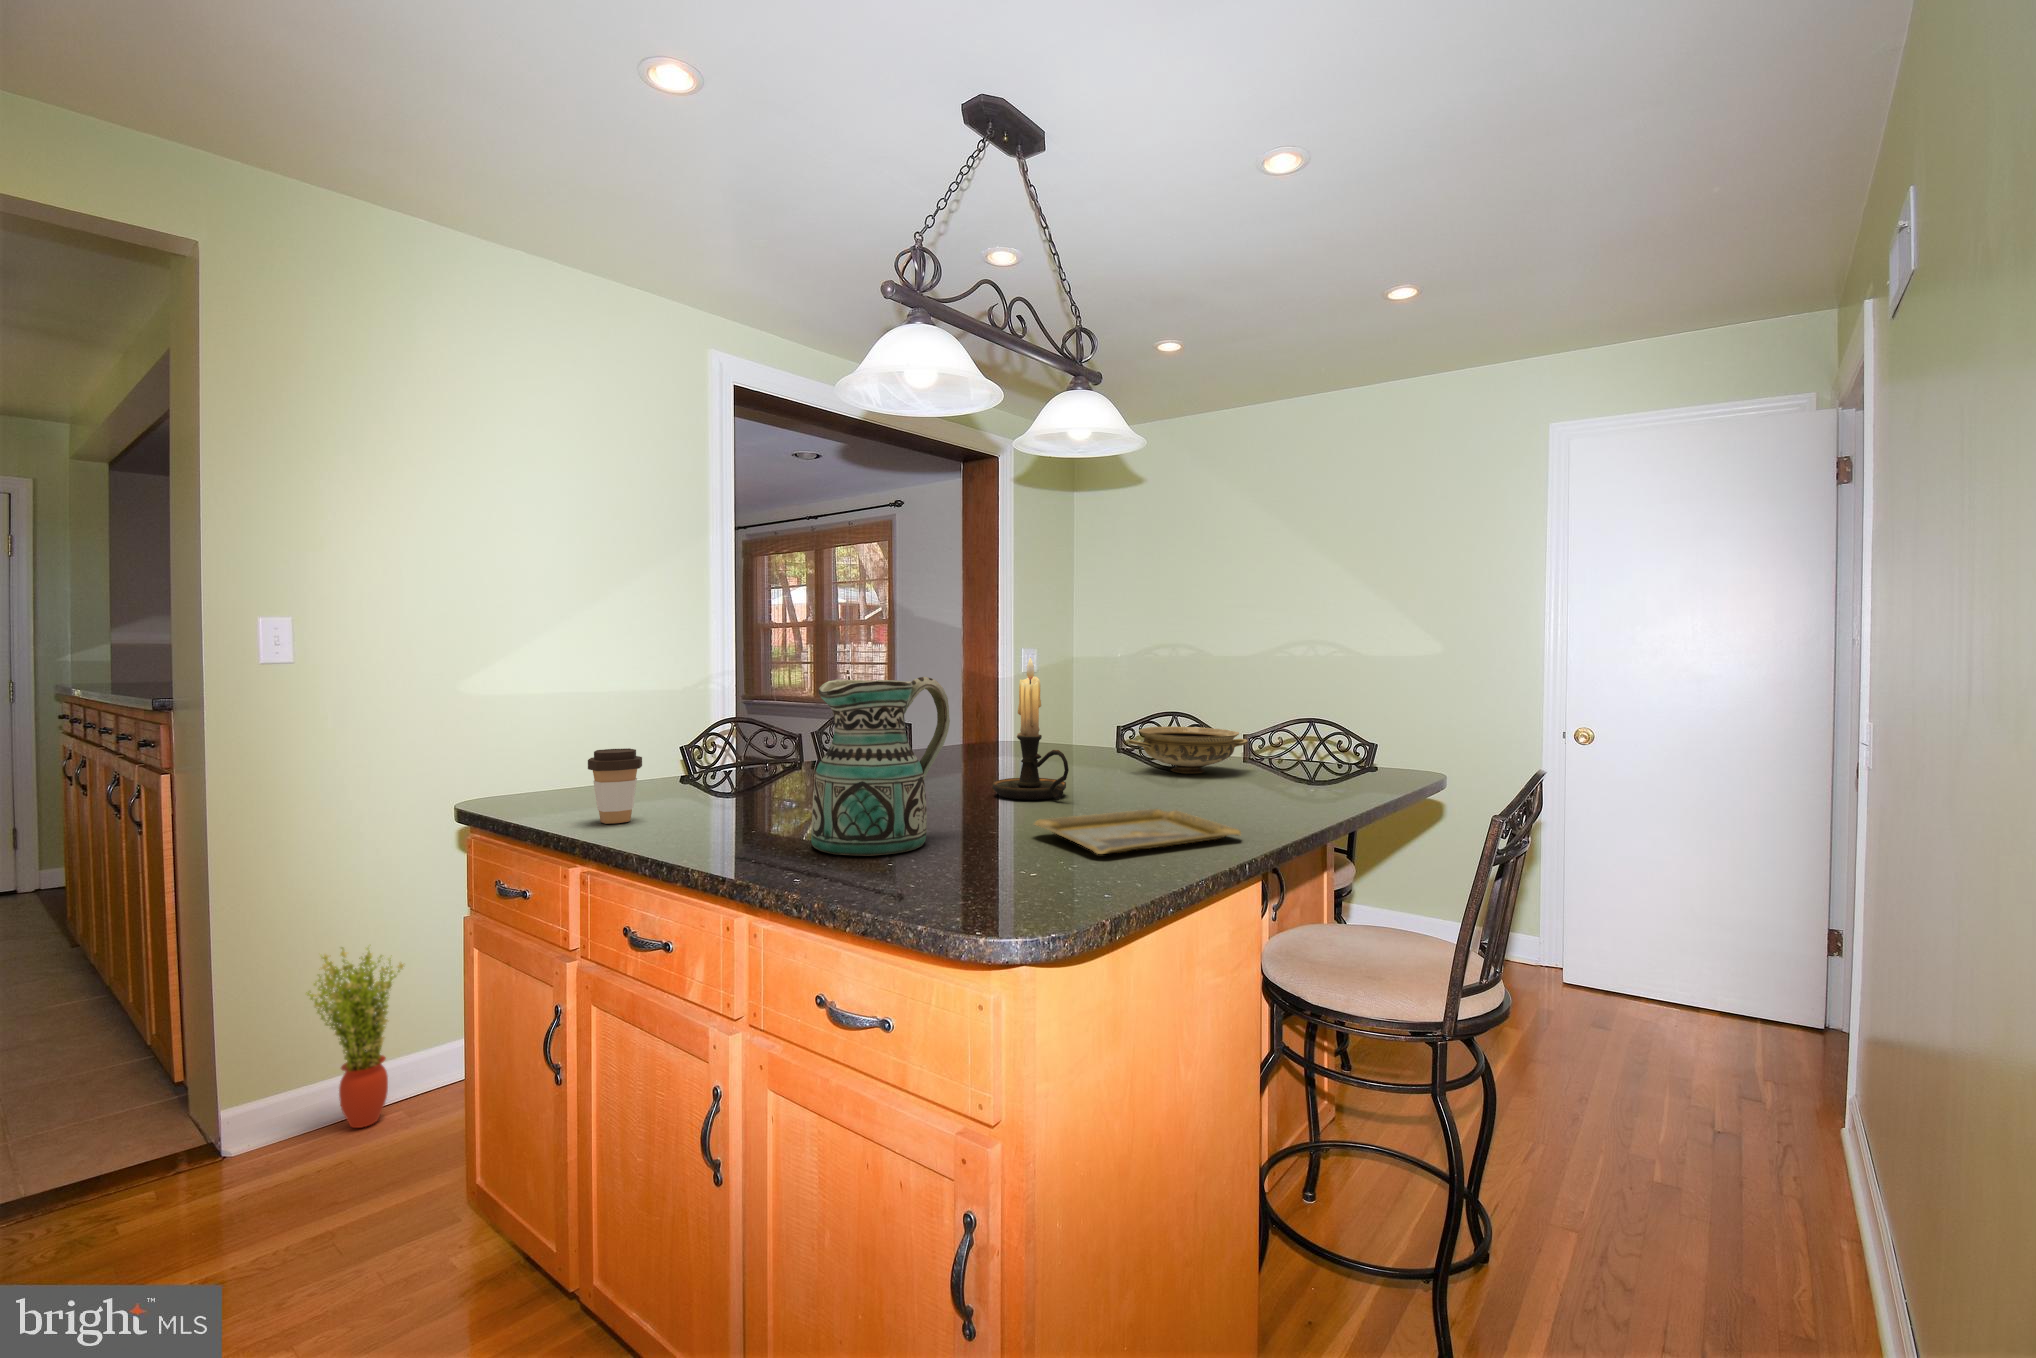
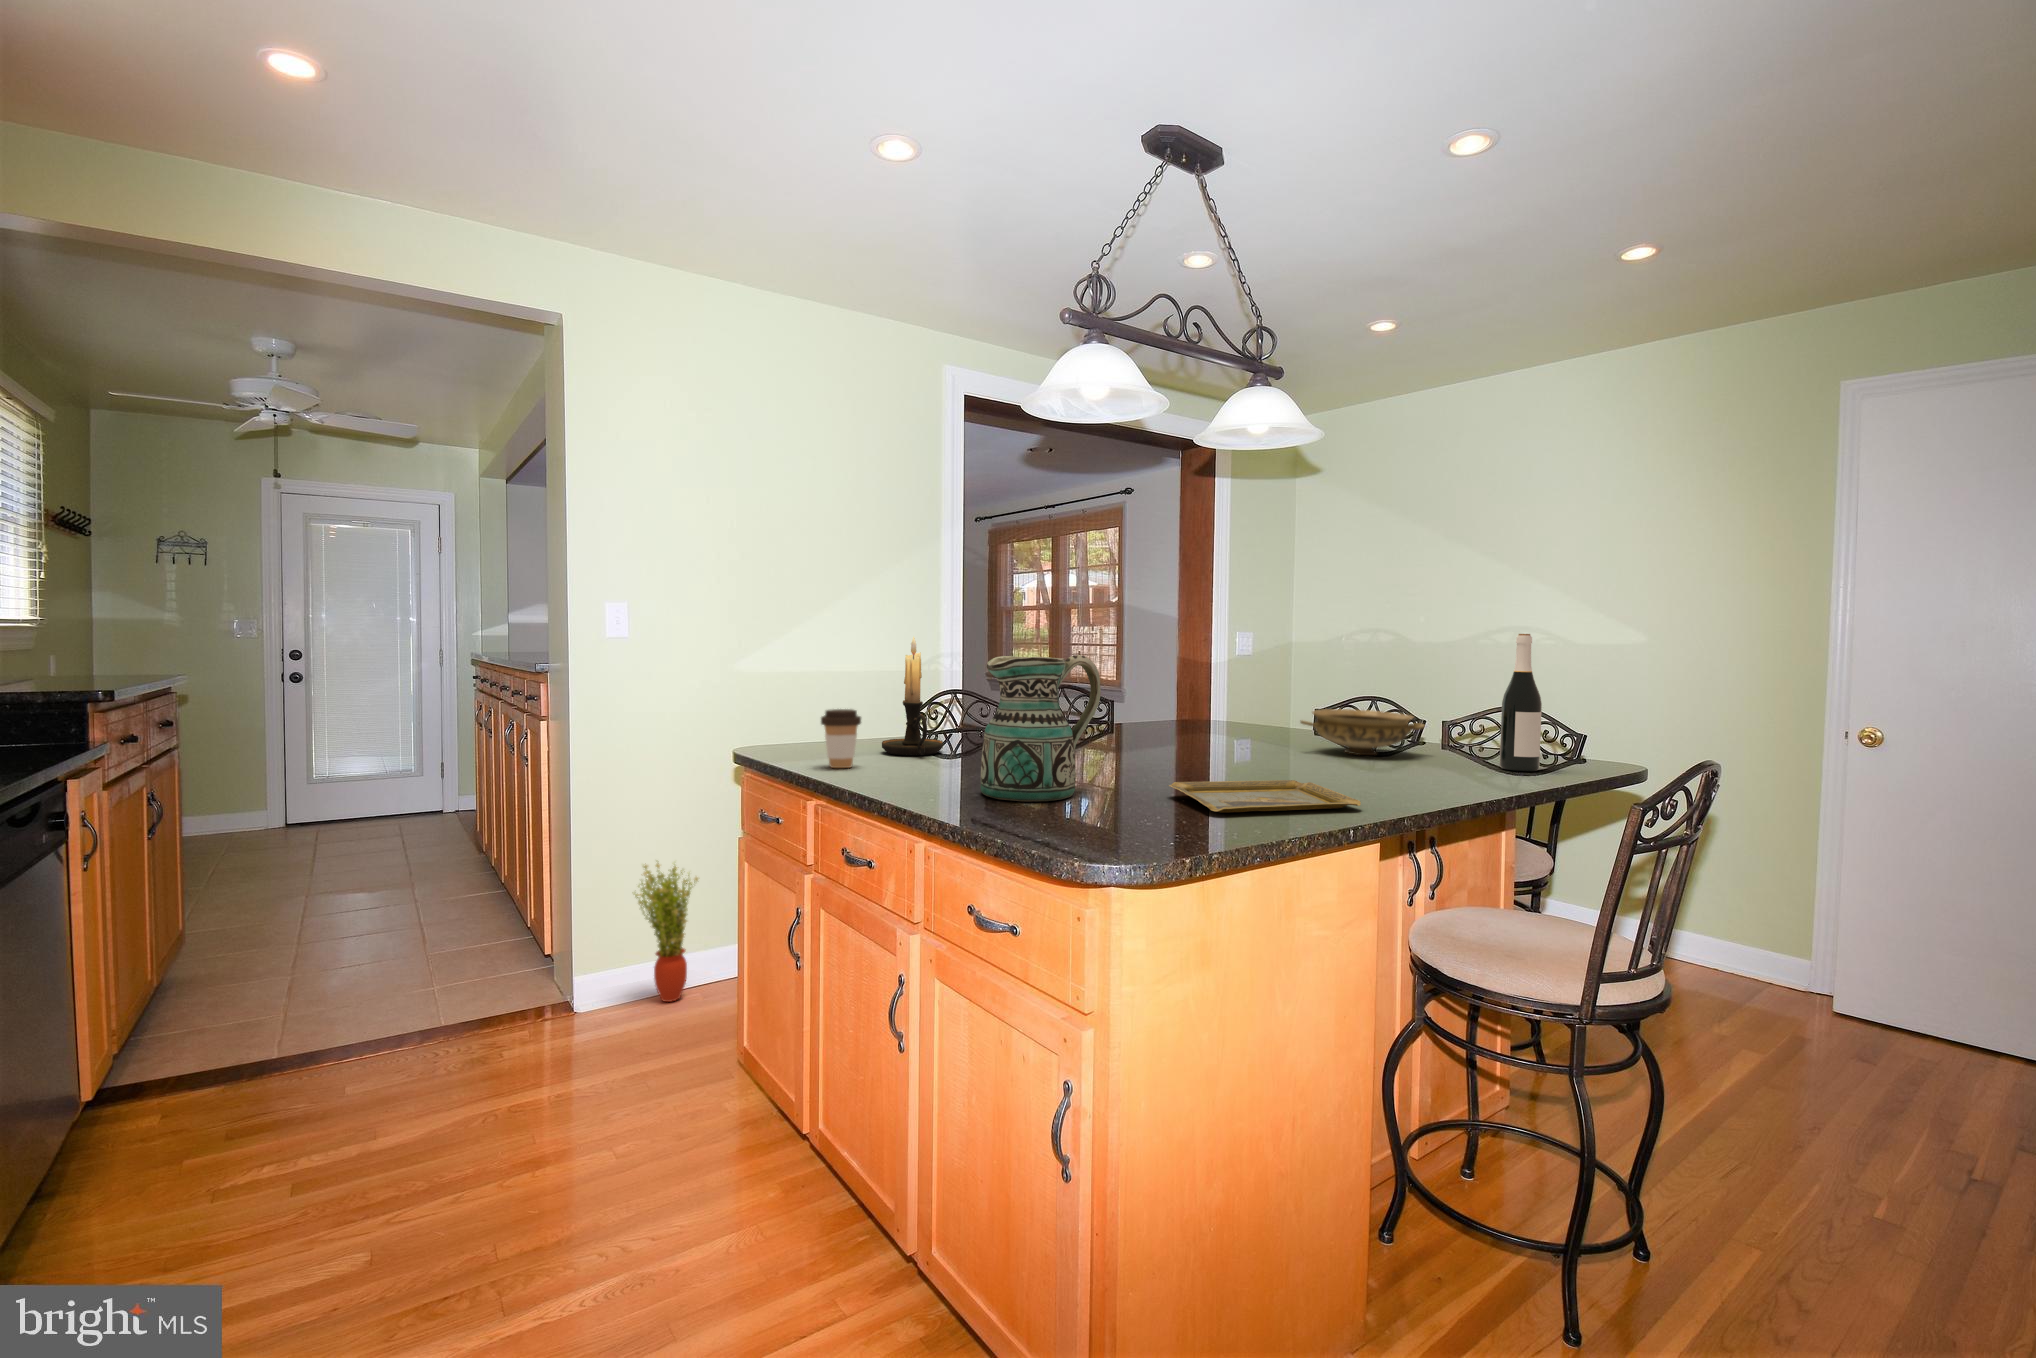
wine bottle: none [1325,648,1362,784] -> present [1500,634,1542,771]
candle holder: present [993,657,1069,800] -> present [882,637,943,755]

